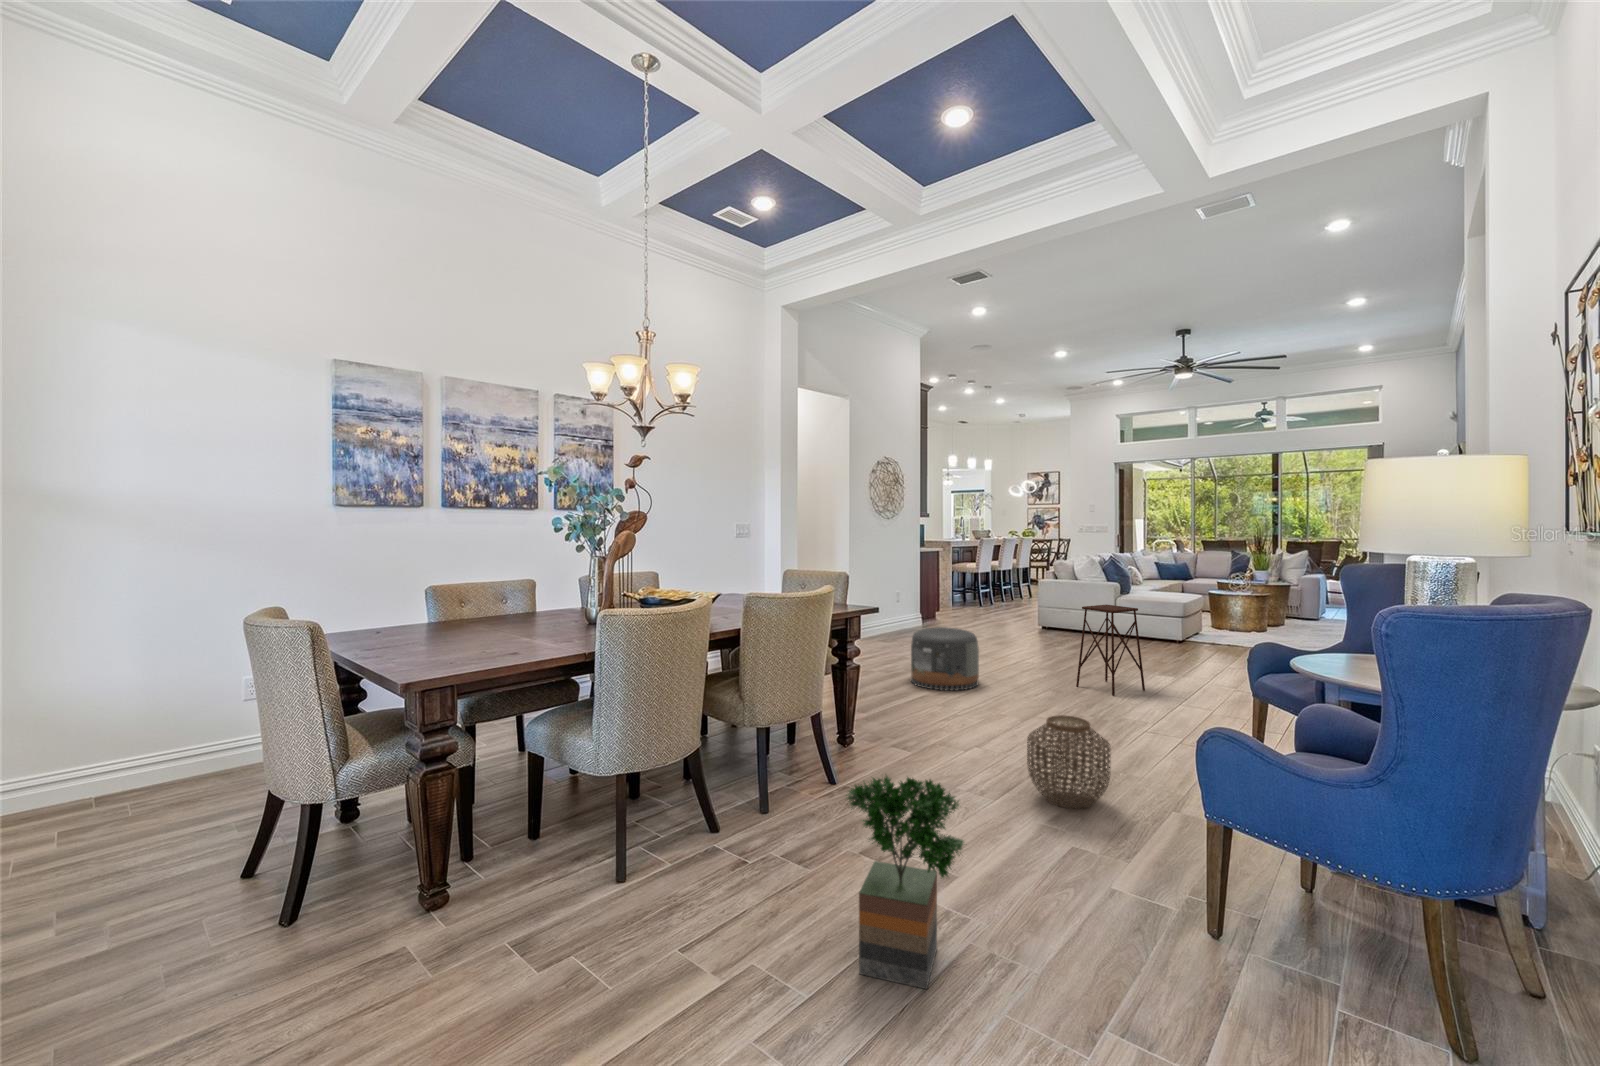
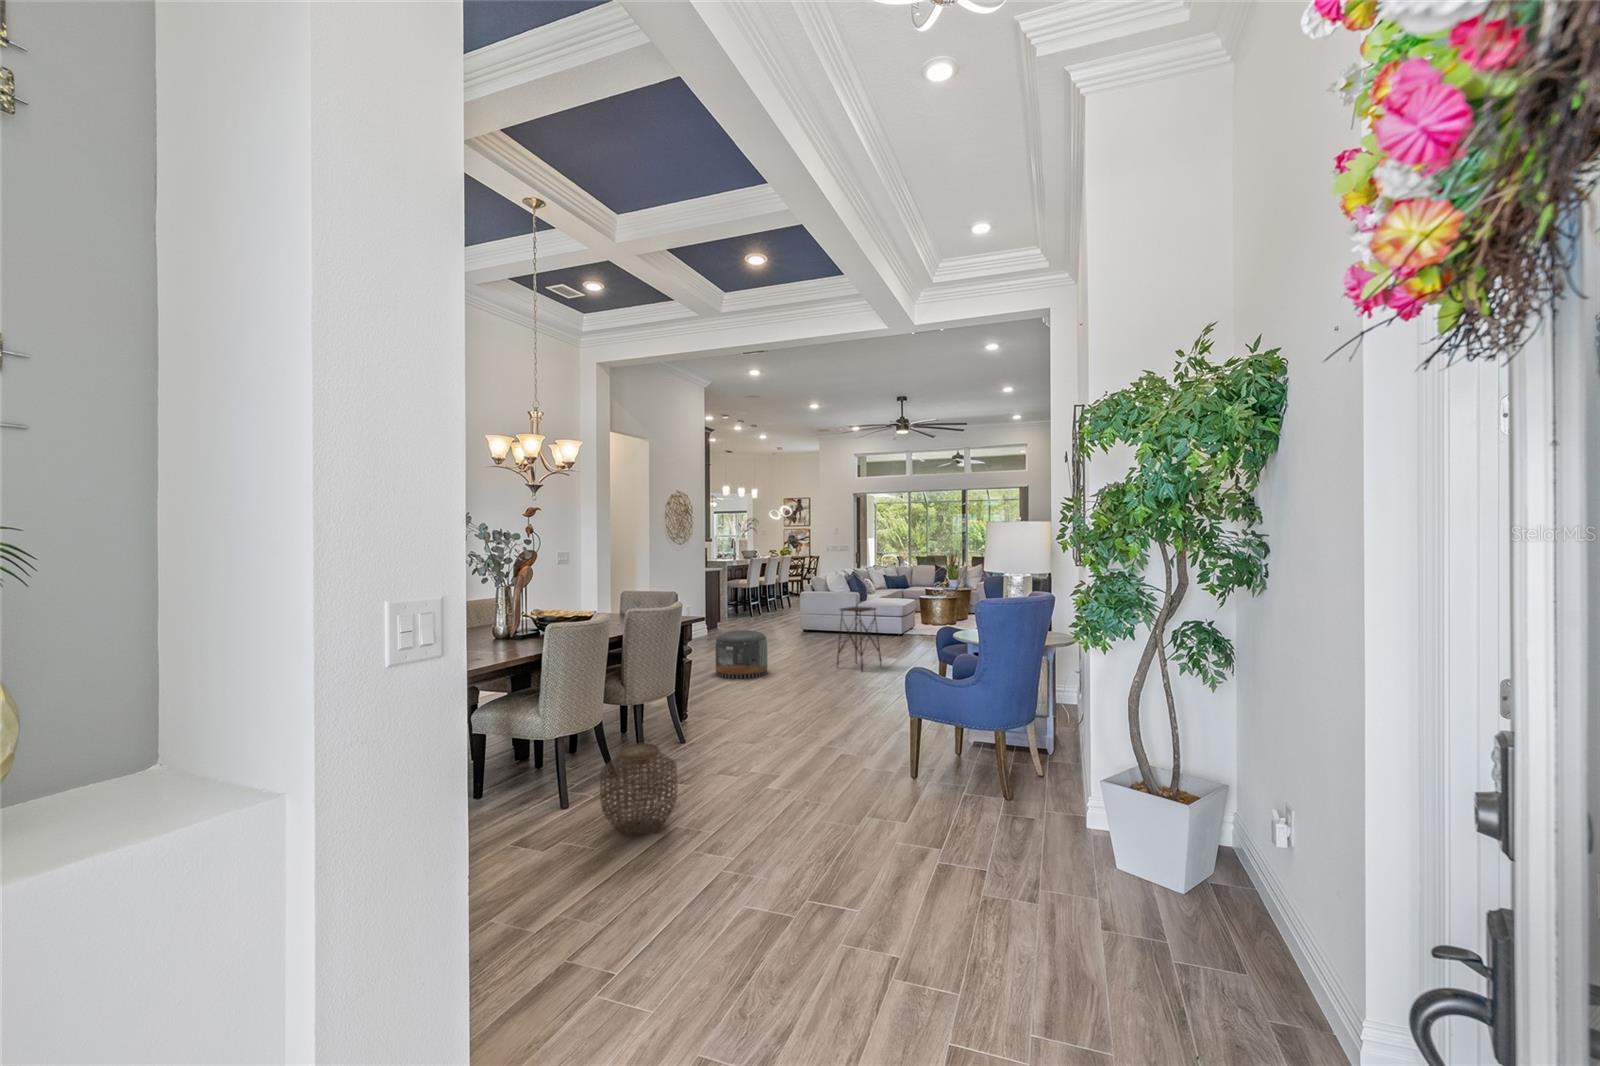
woven basket: present [1027,715,1111,809] -> present [600,743,677,835]
potted tree: present [846,776,964,989] -> none [728,706,802,824]

